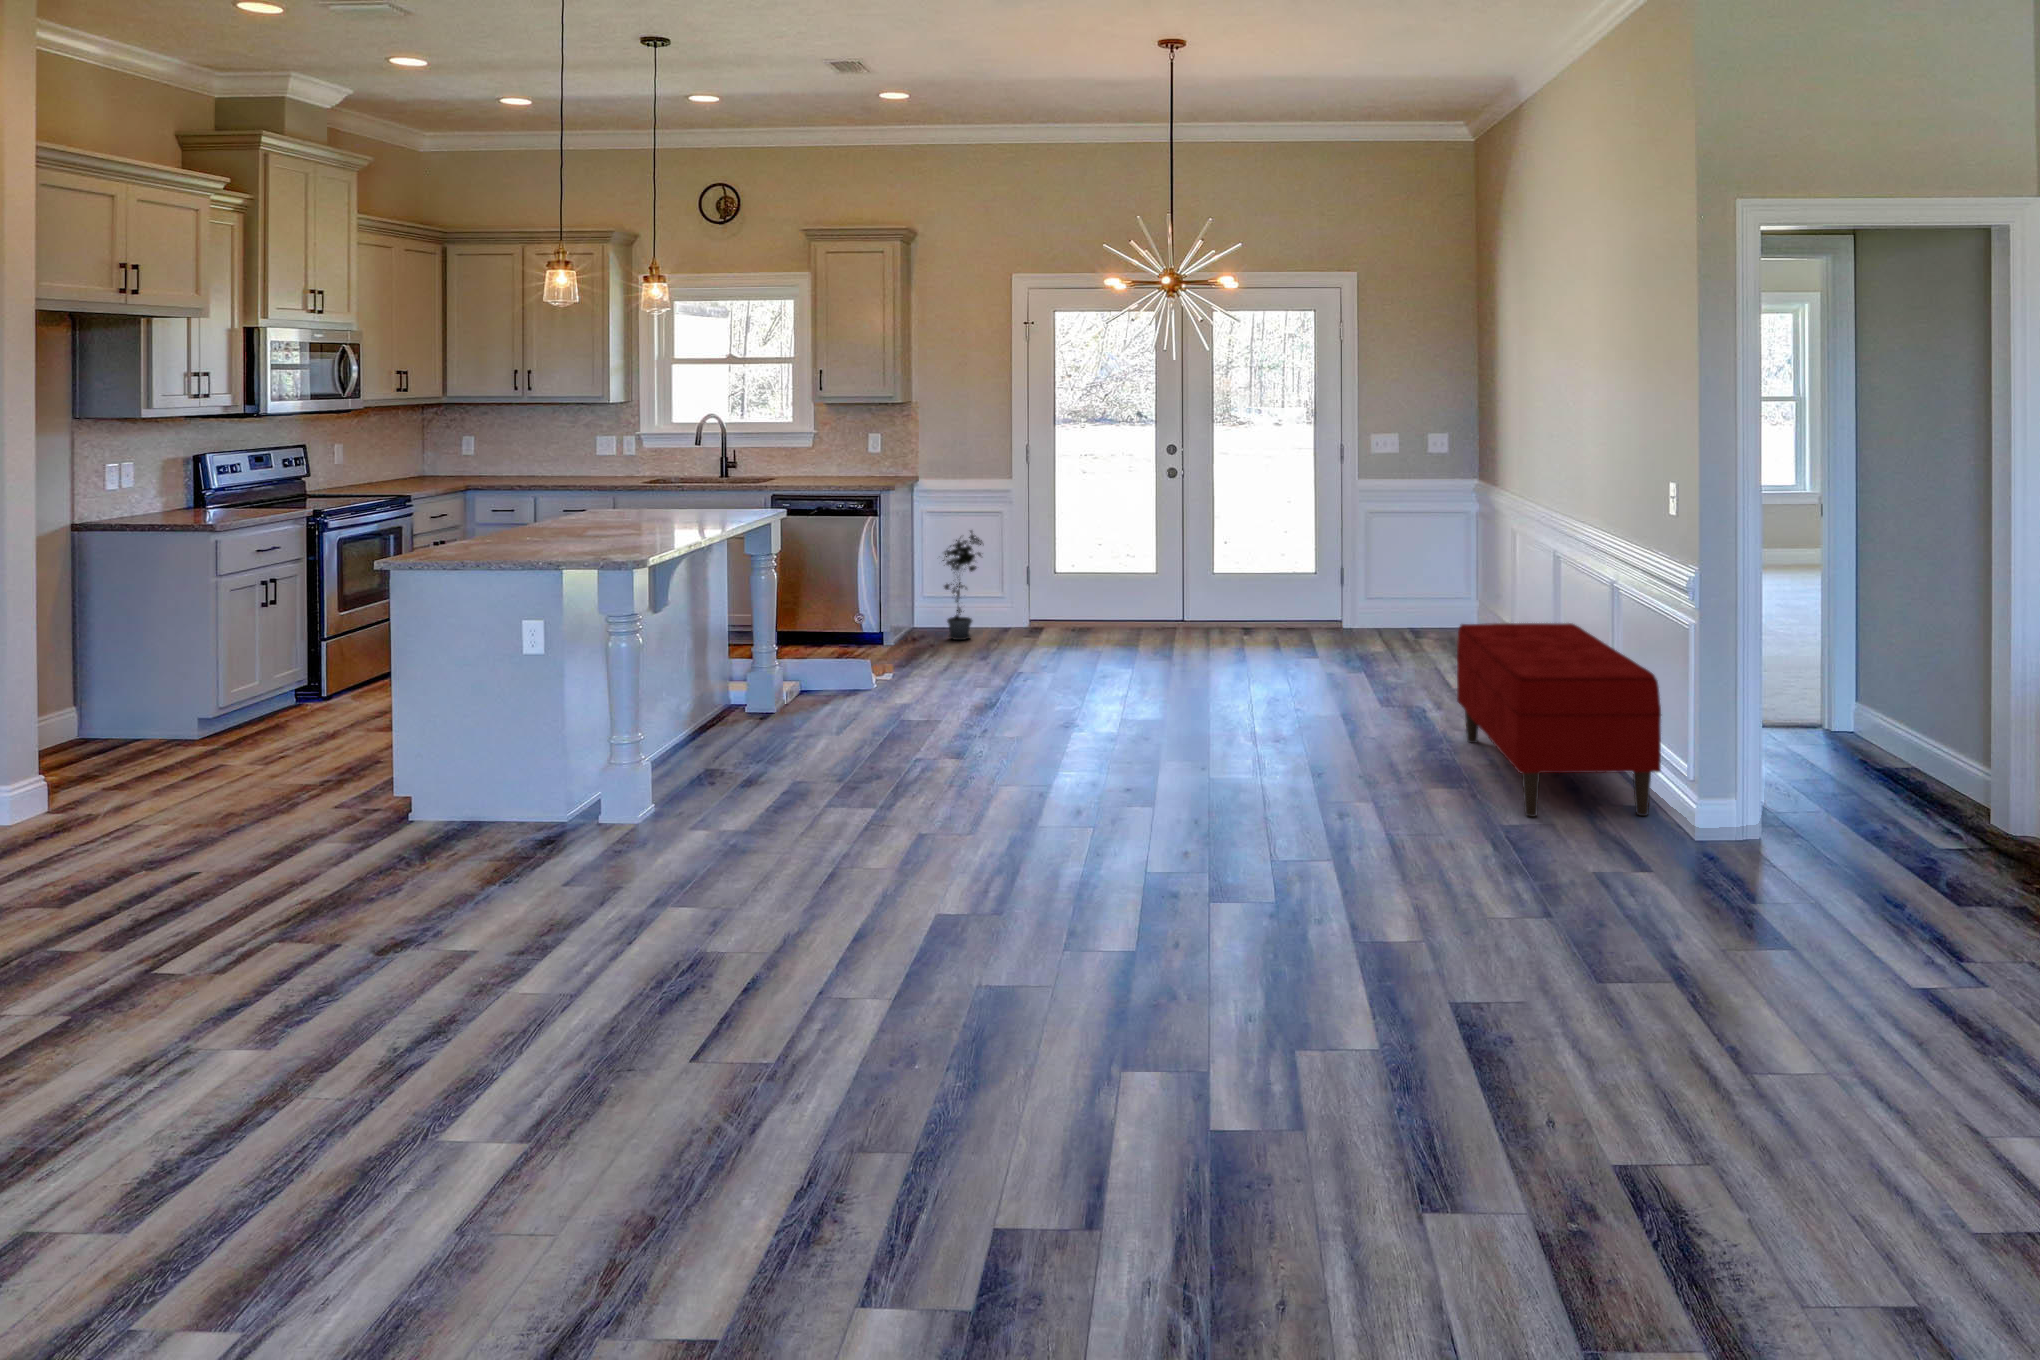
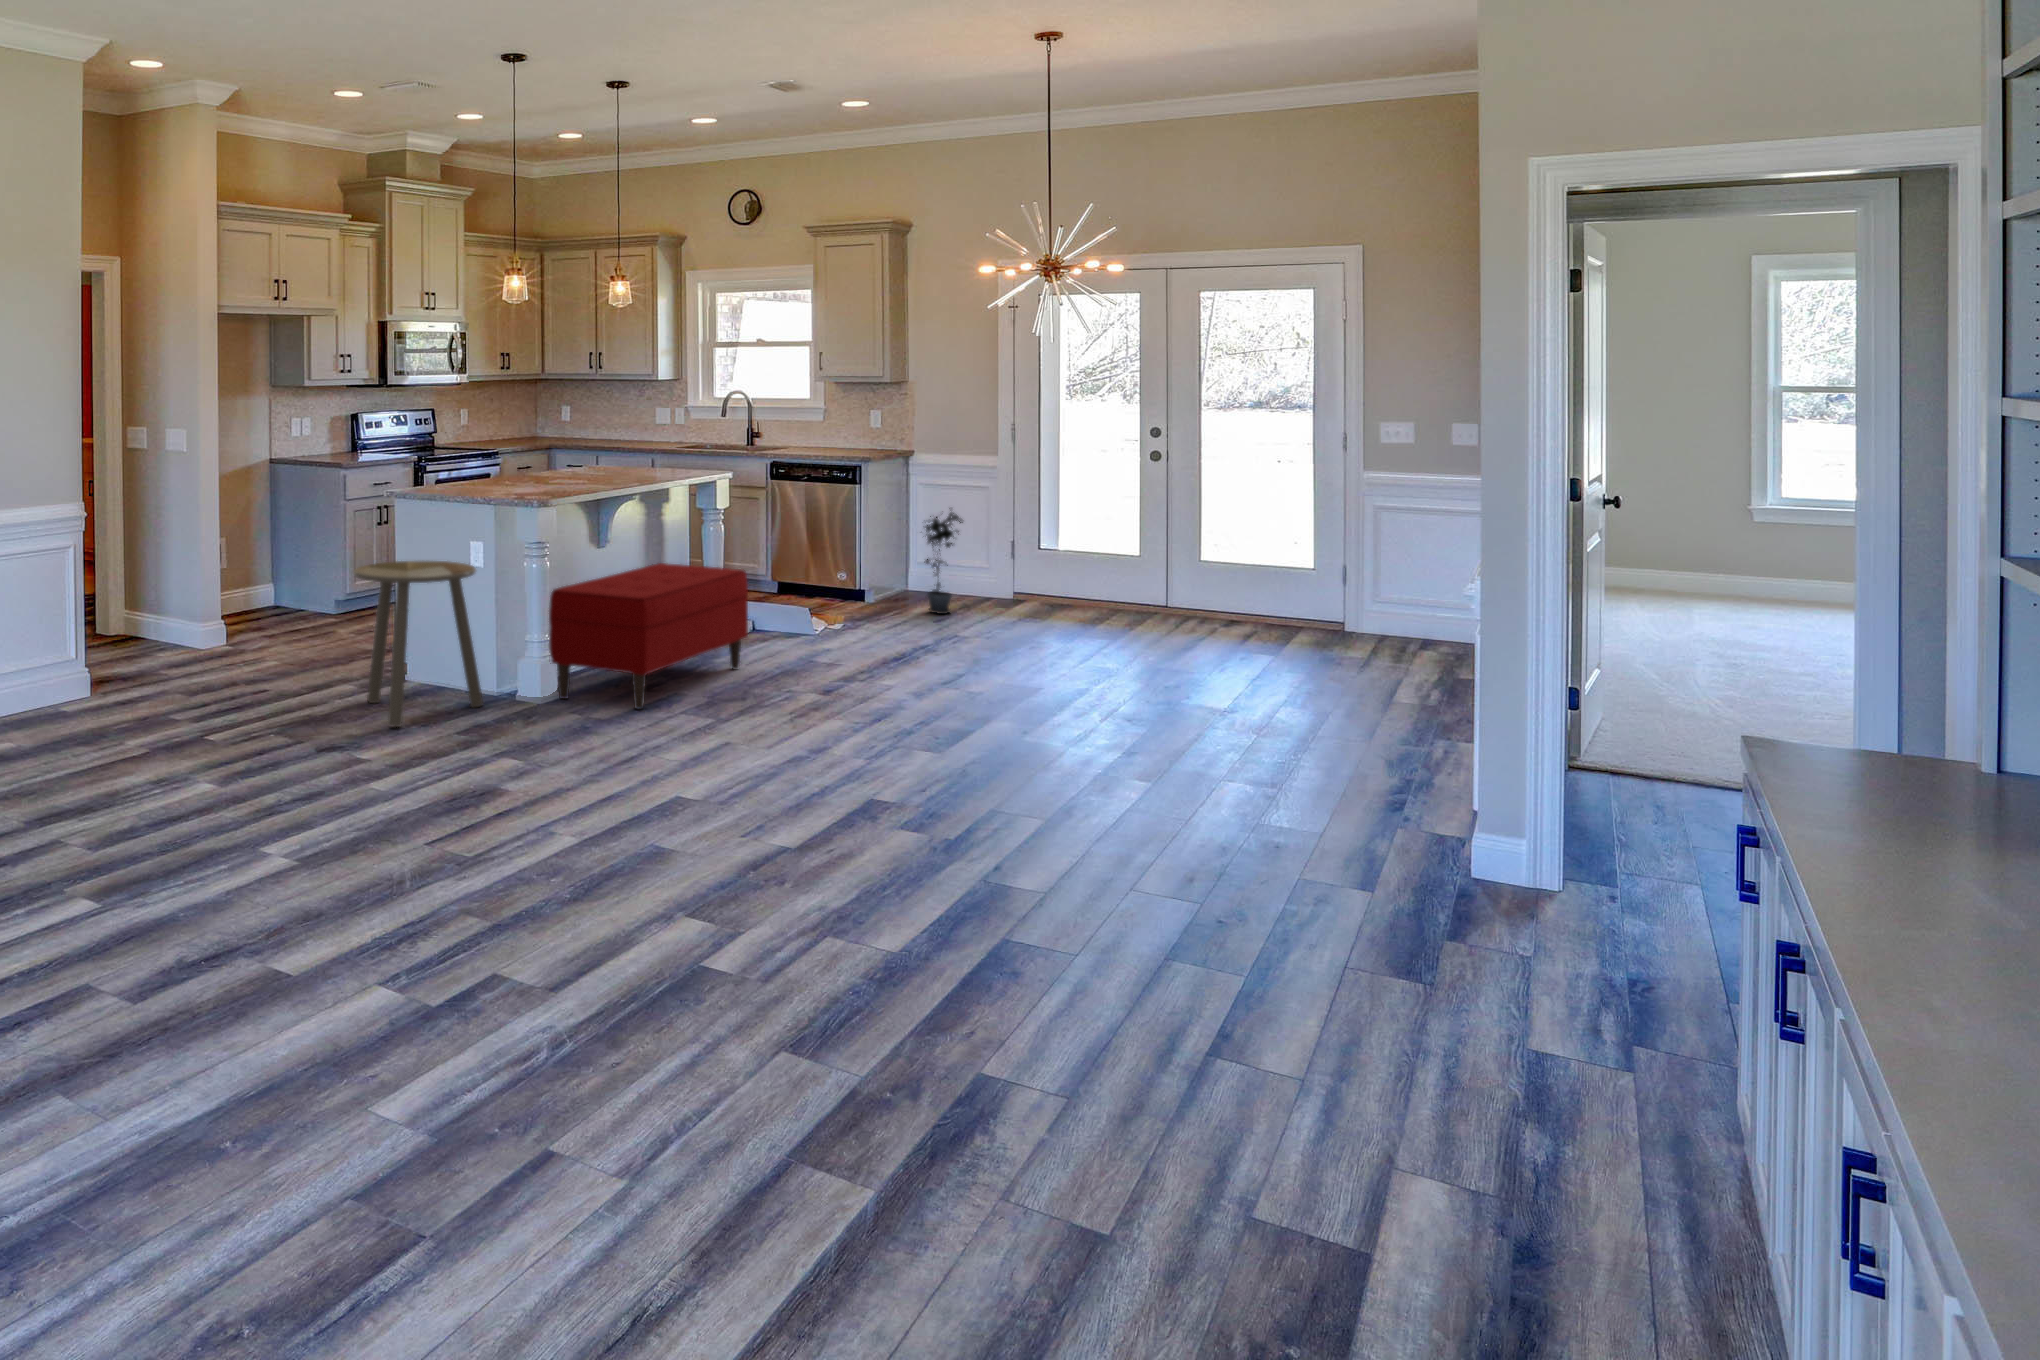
bench: present [1457,623,1661,817] -> present [549,563,748,709]
side table: none [374,651,562,890] -> present [353,561,483,727]

